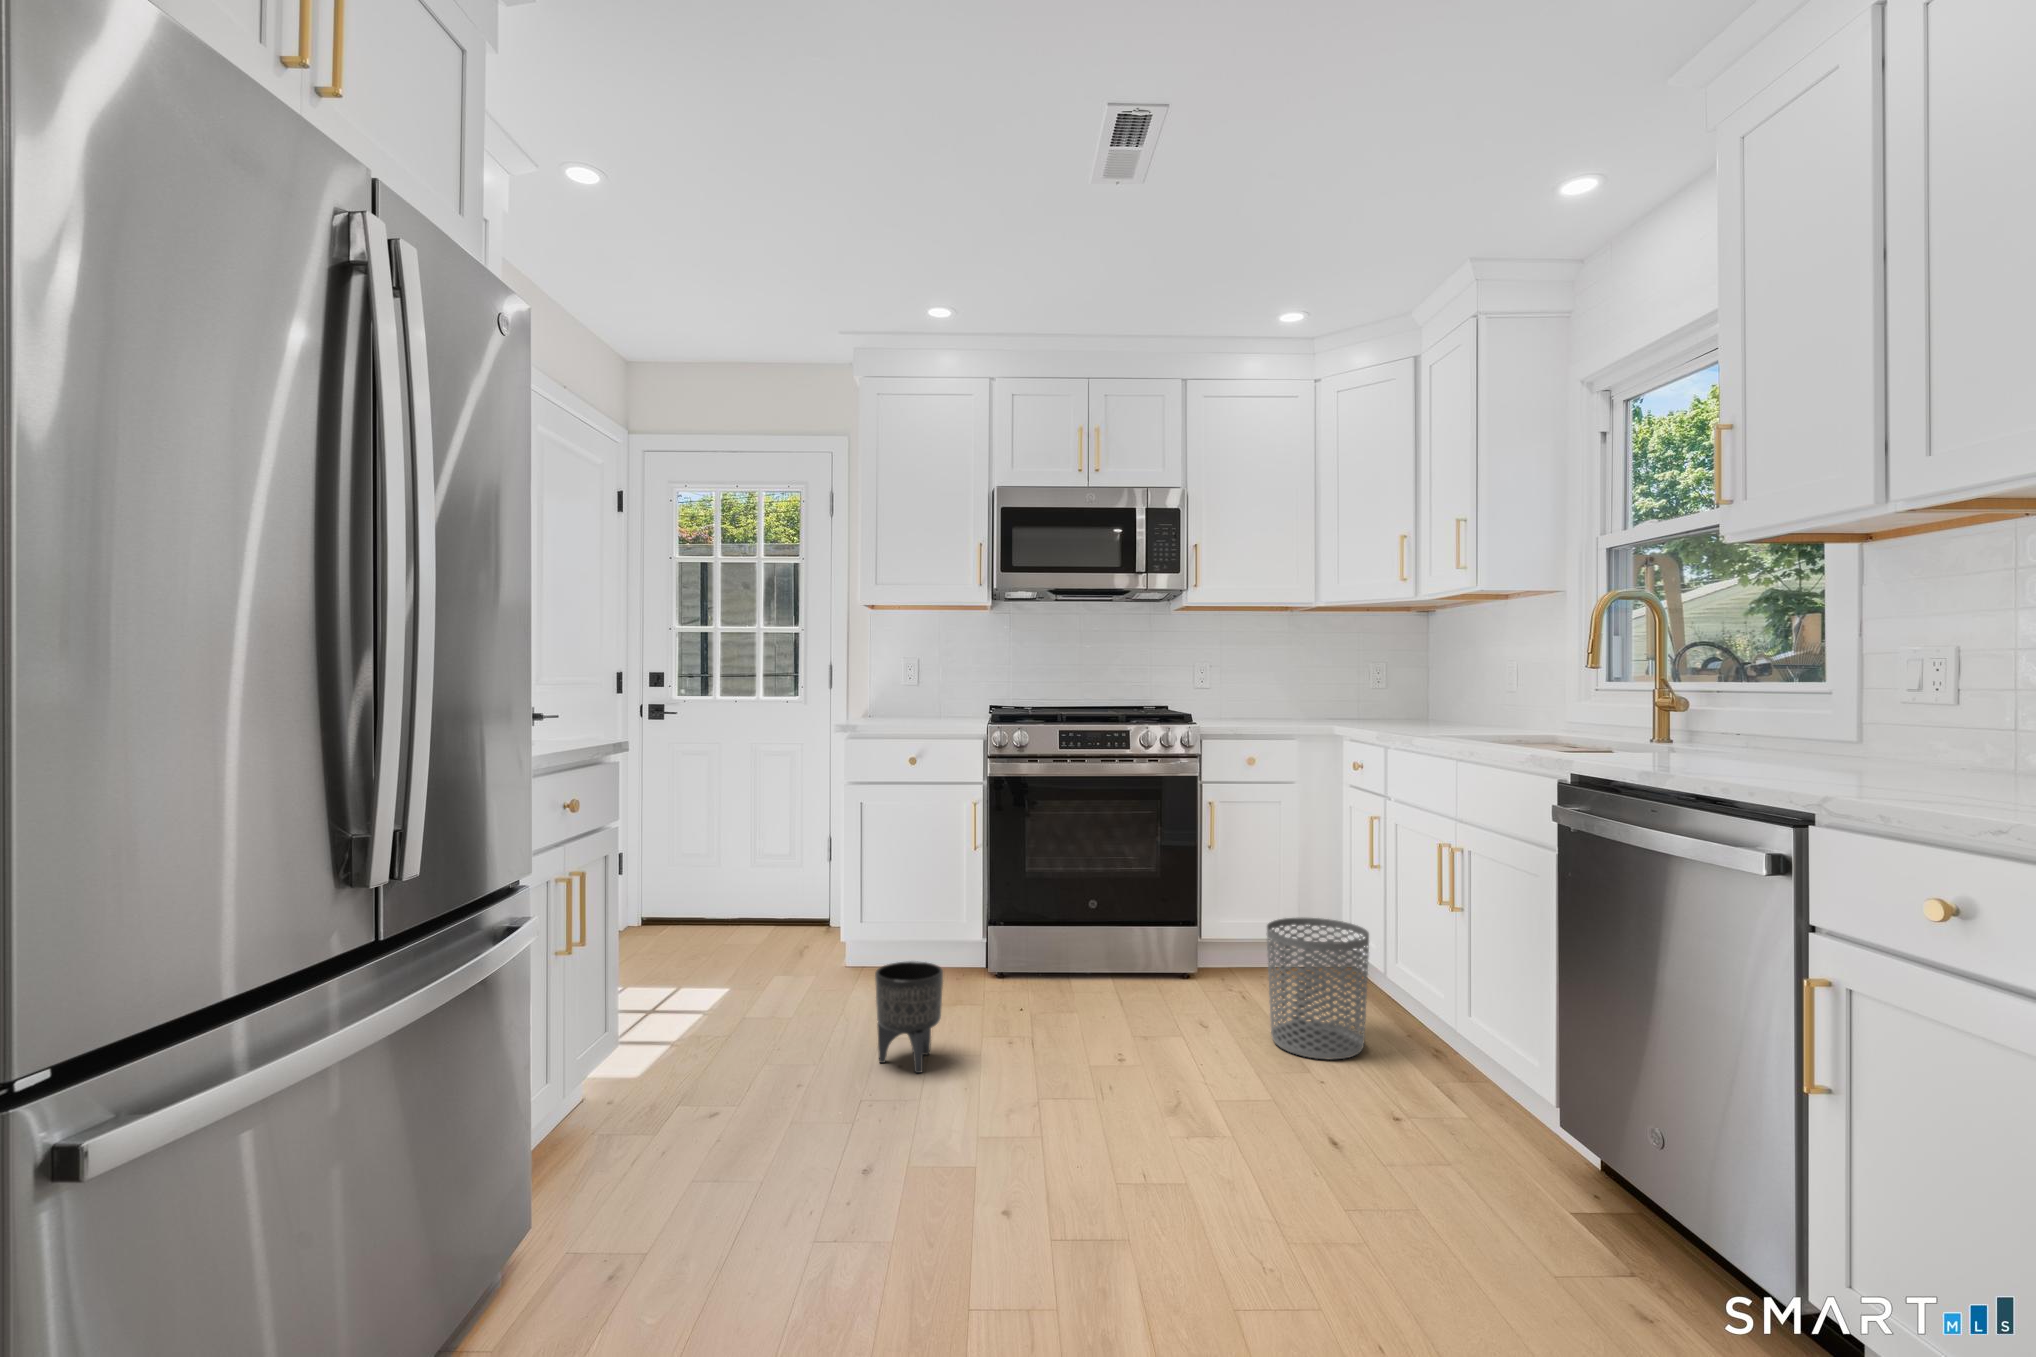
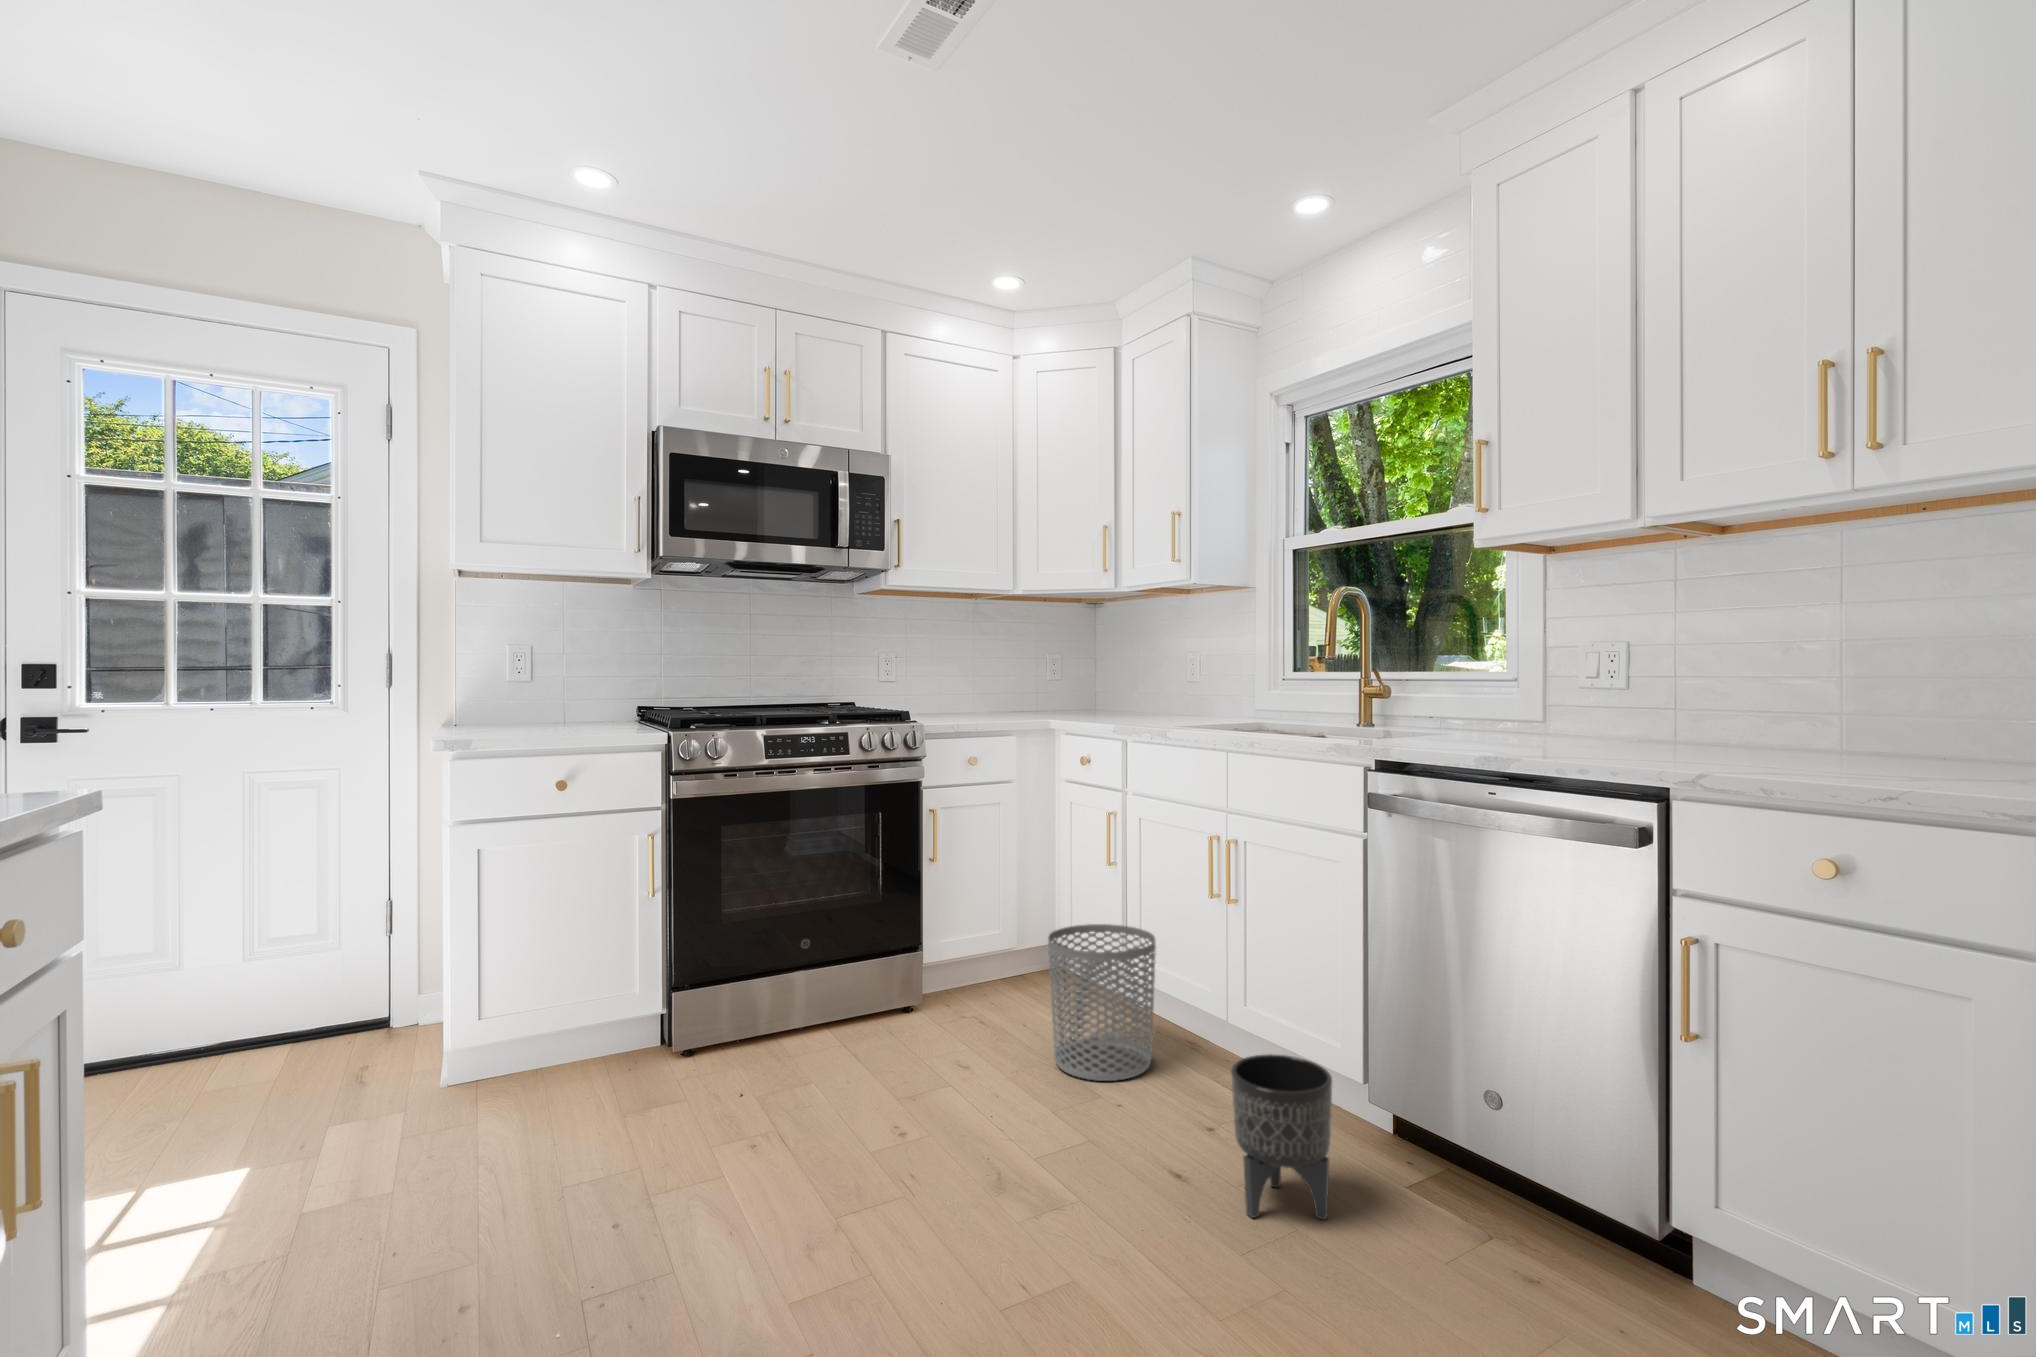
planter: present [875,961,943,1073] -> present [1231,1054,1332,1220]

